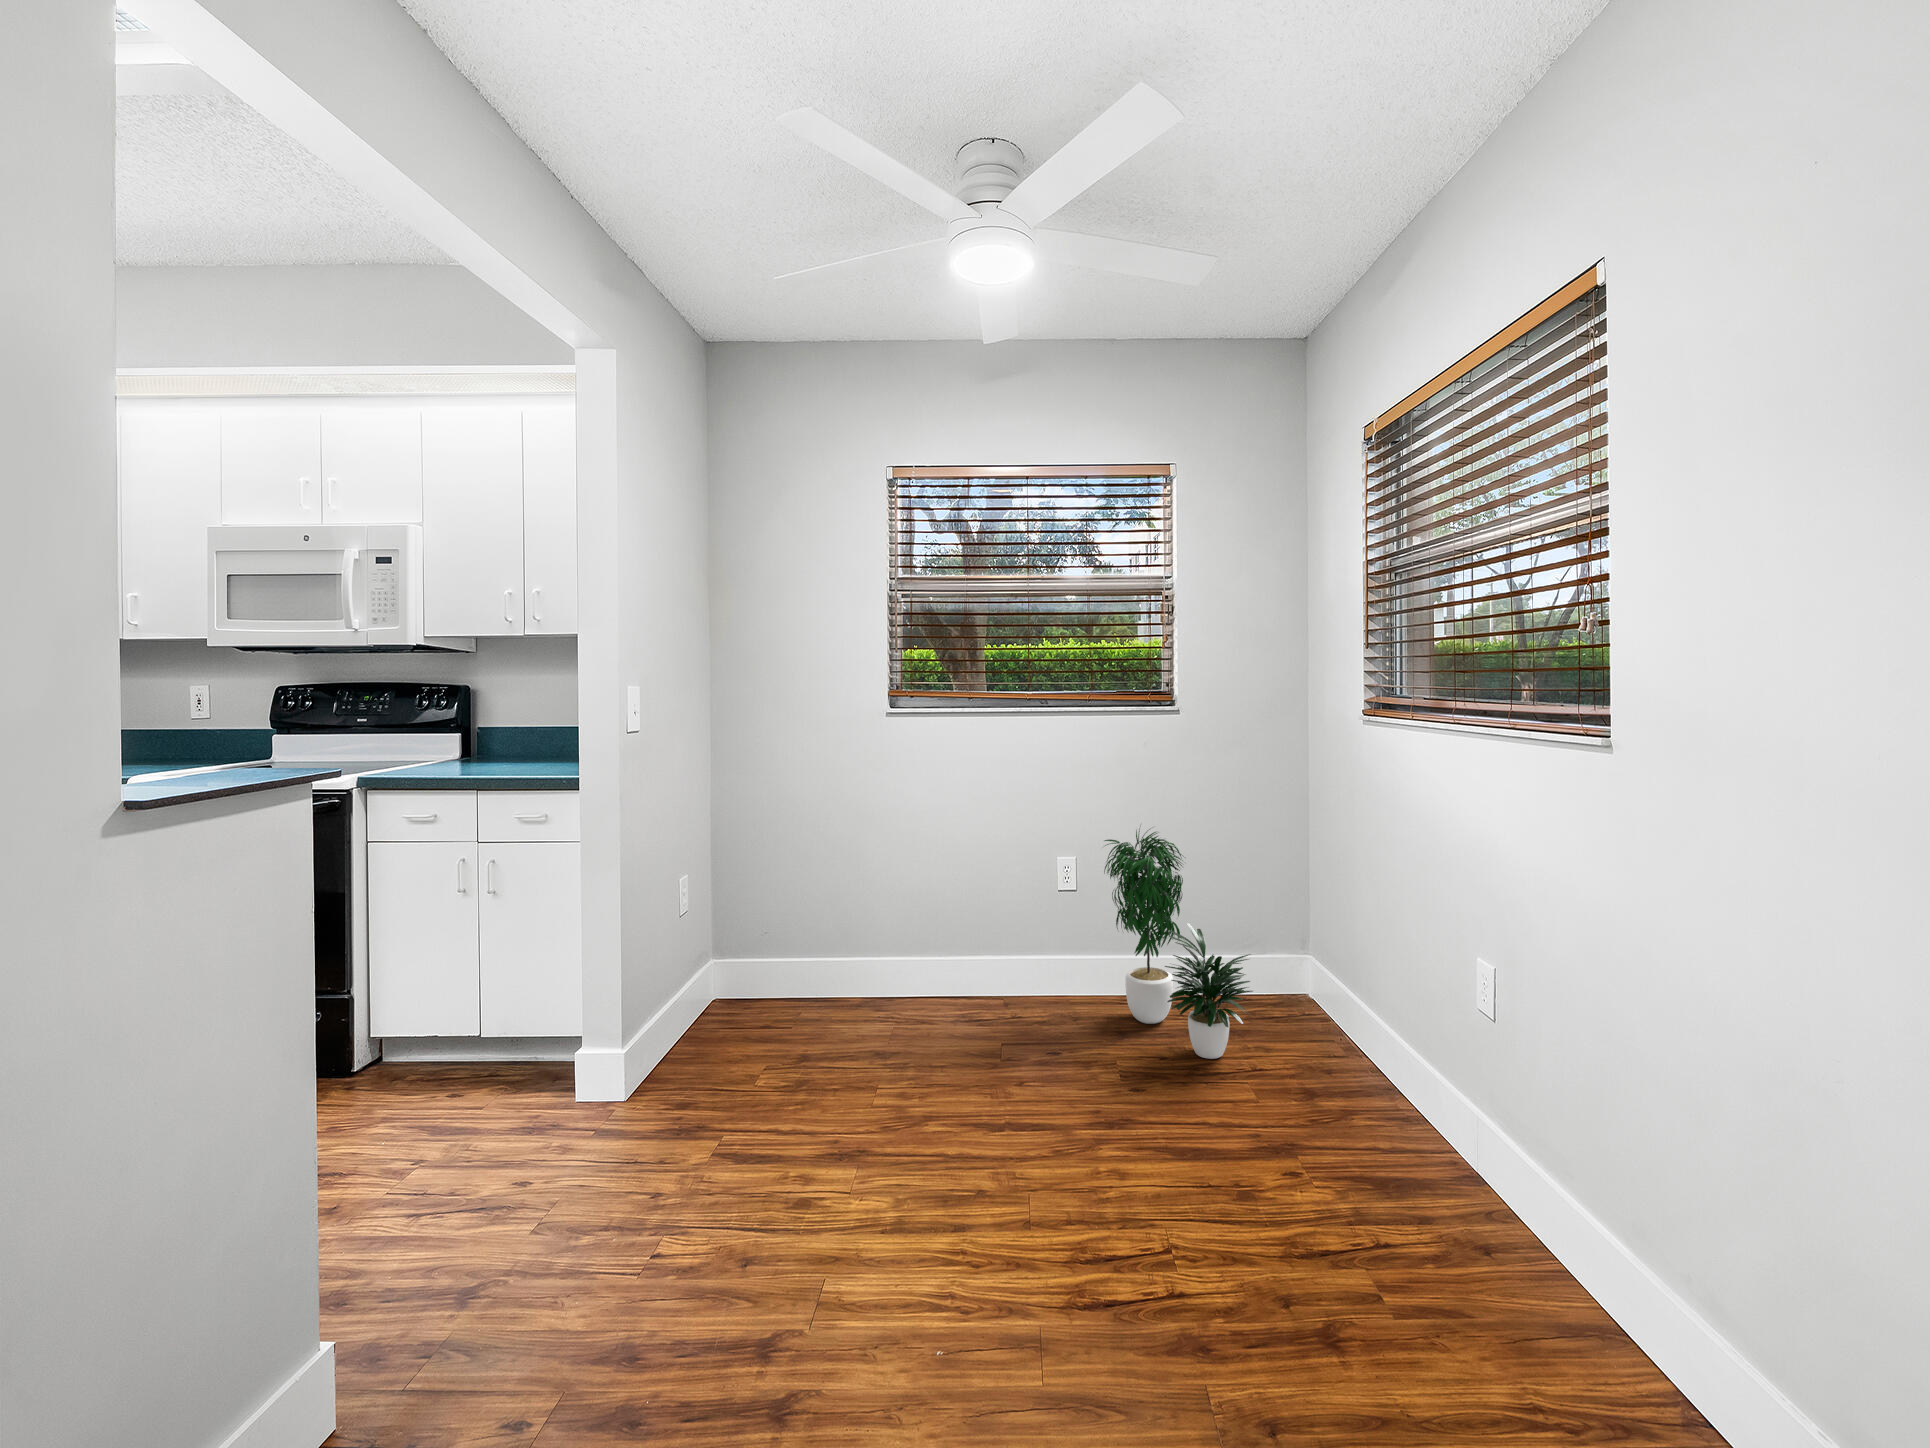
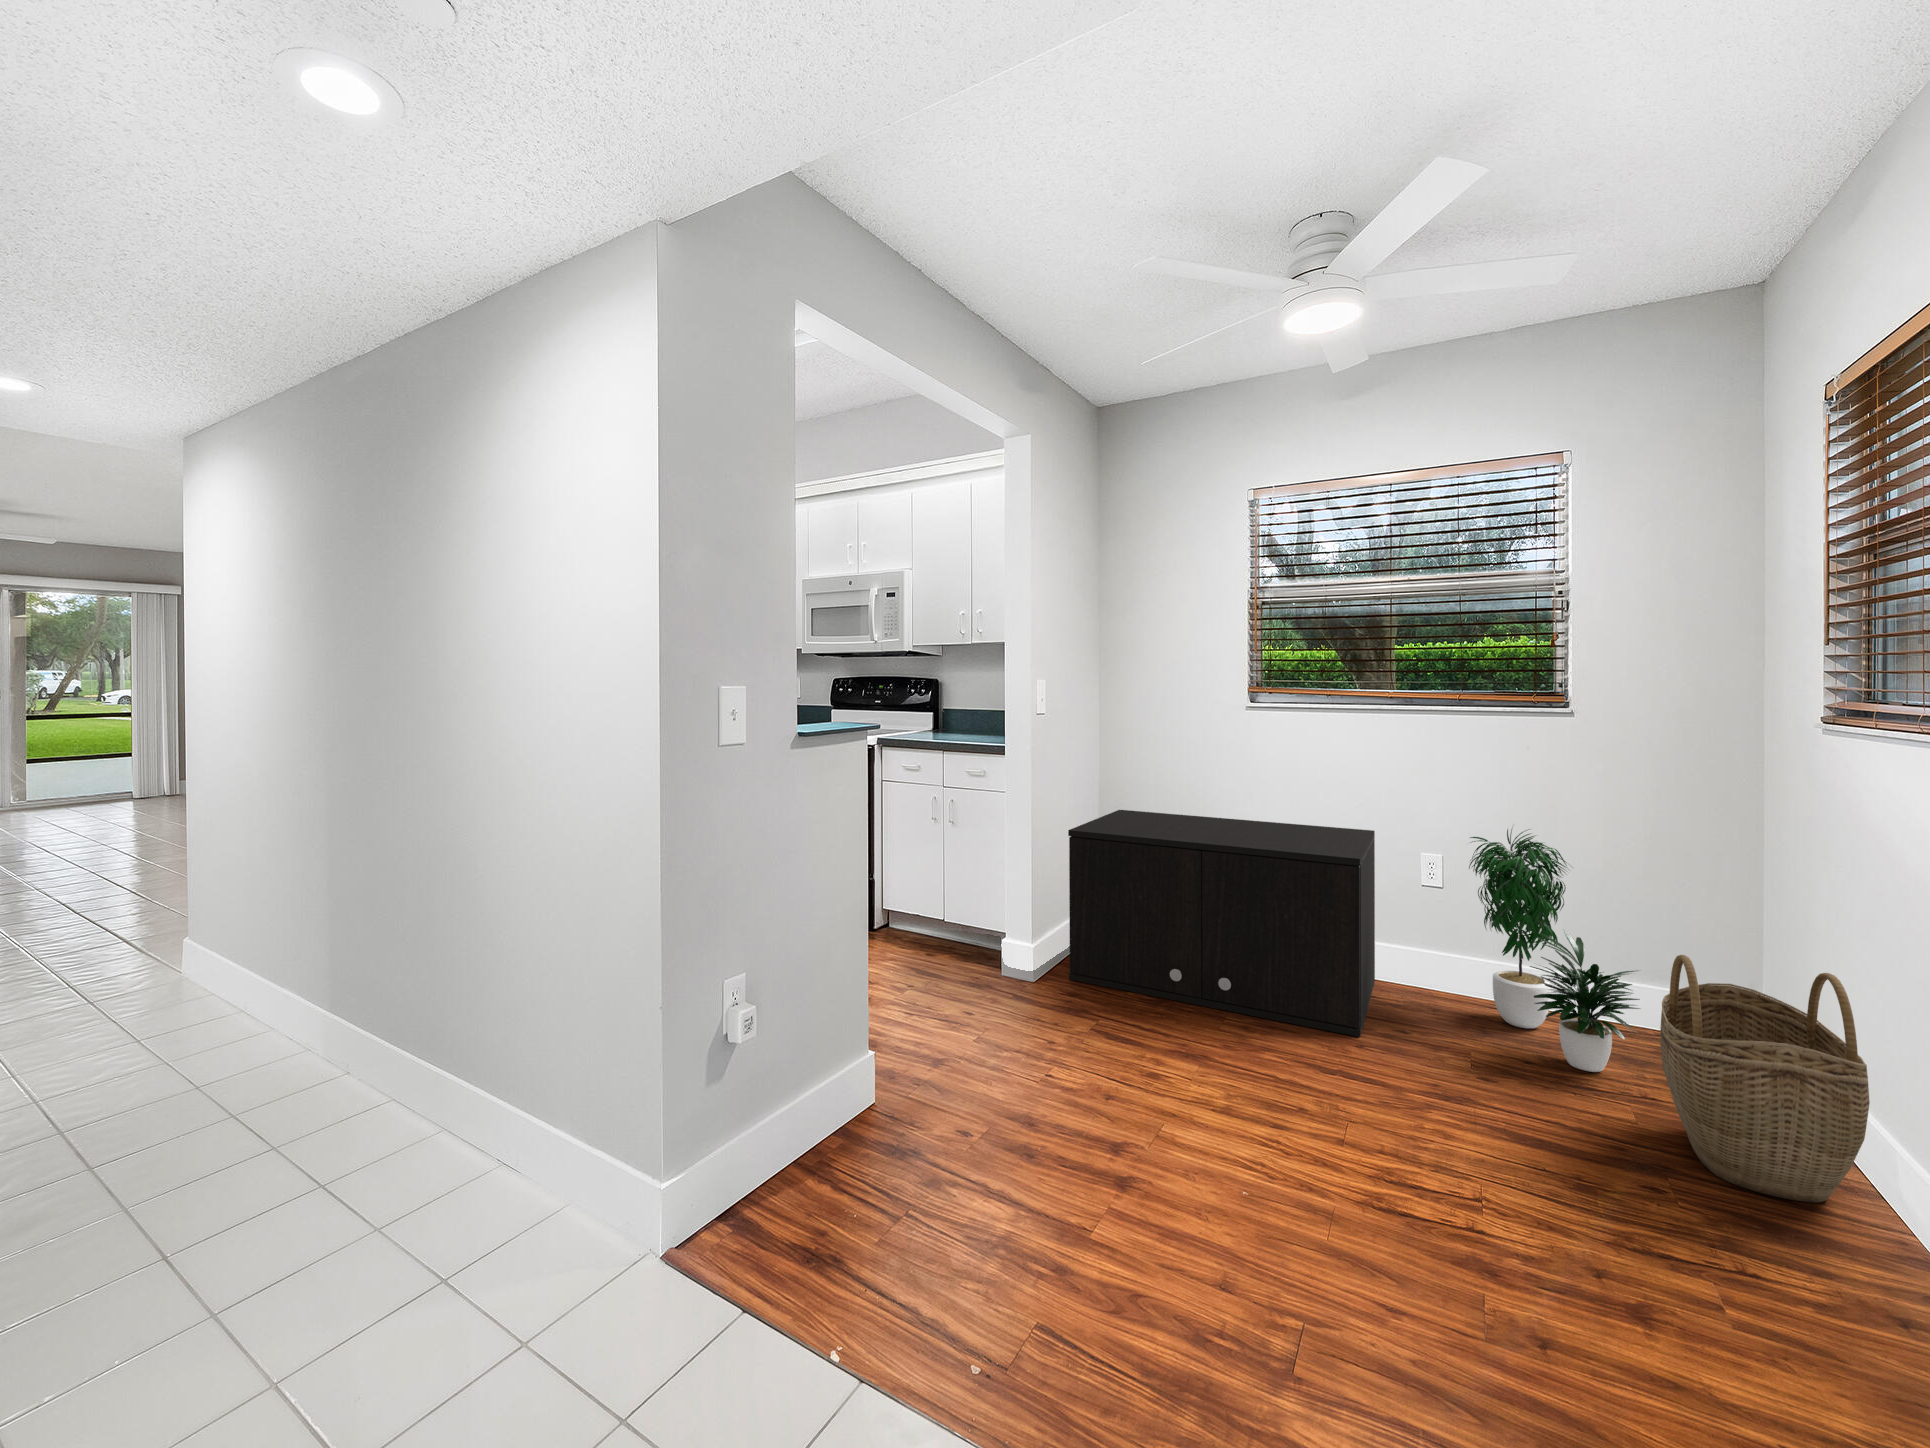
storage cabinet: none [670,842,1018,1082] -> present [1068,810,1375,1037]
woven basket: none [1278,939,1432,1152] -> present [1660,955,1870,1203]

